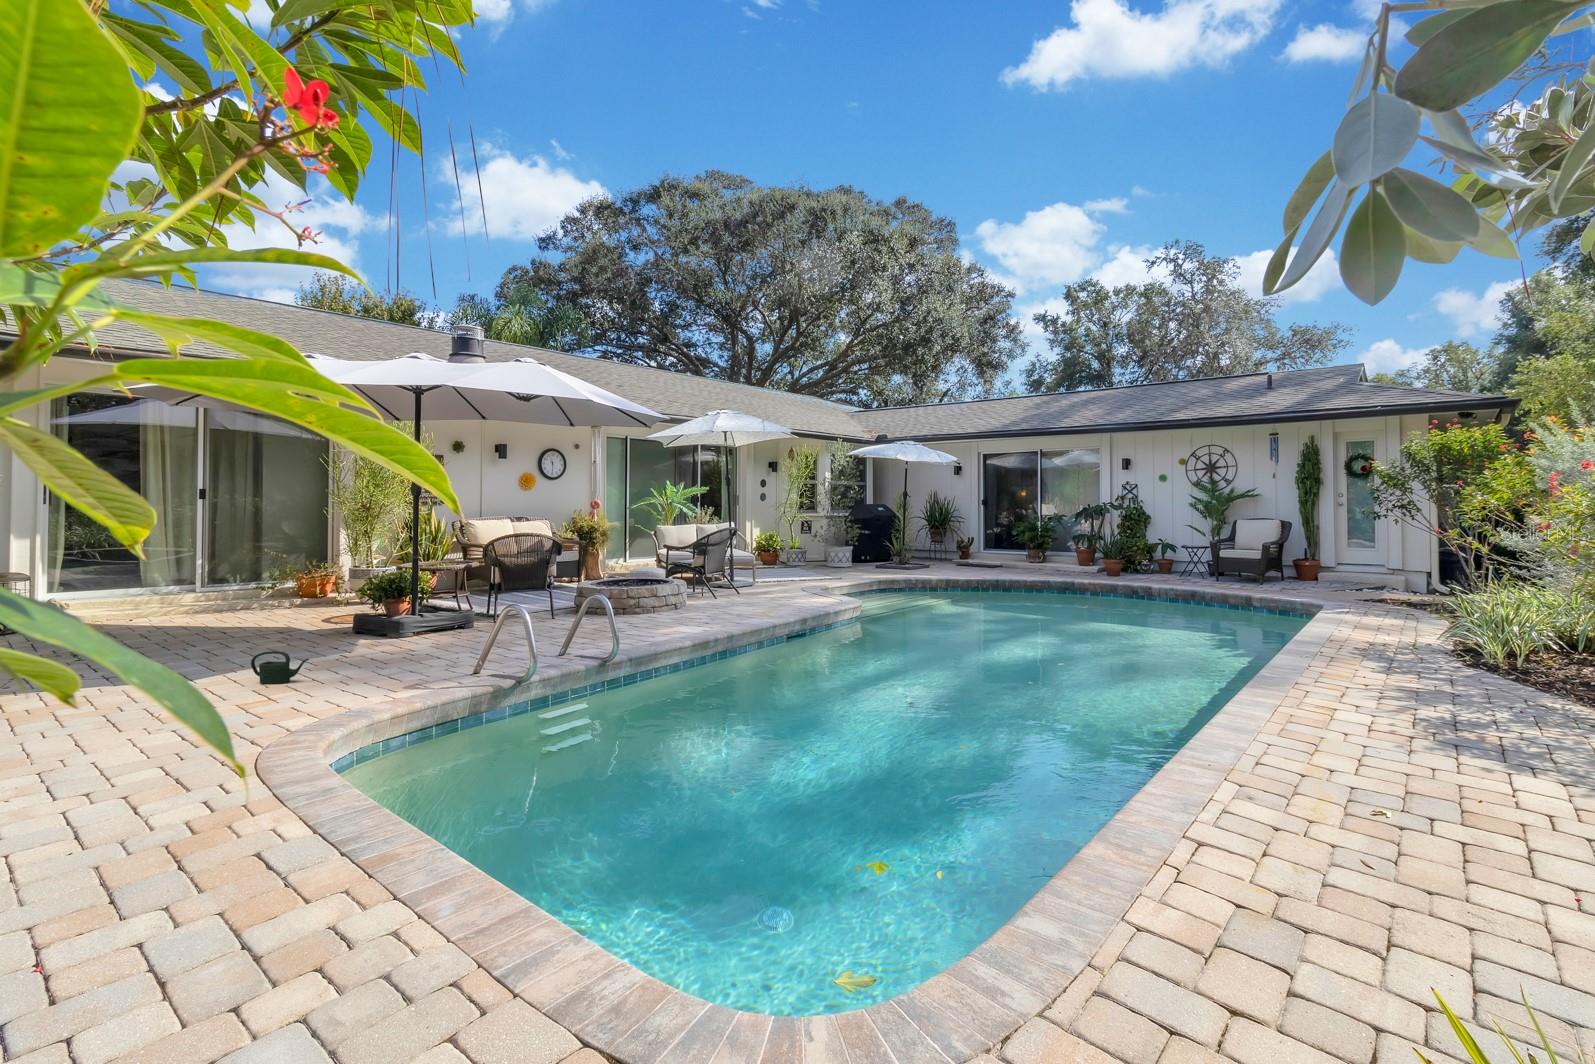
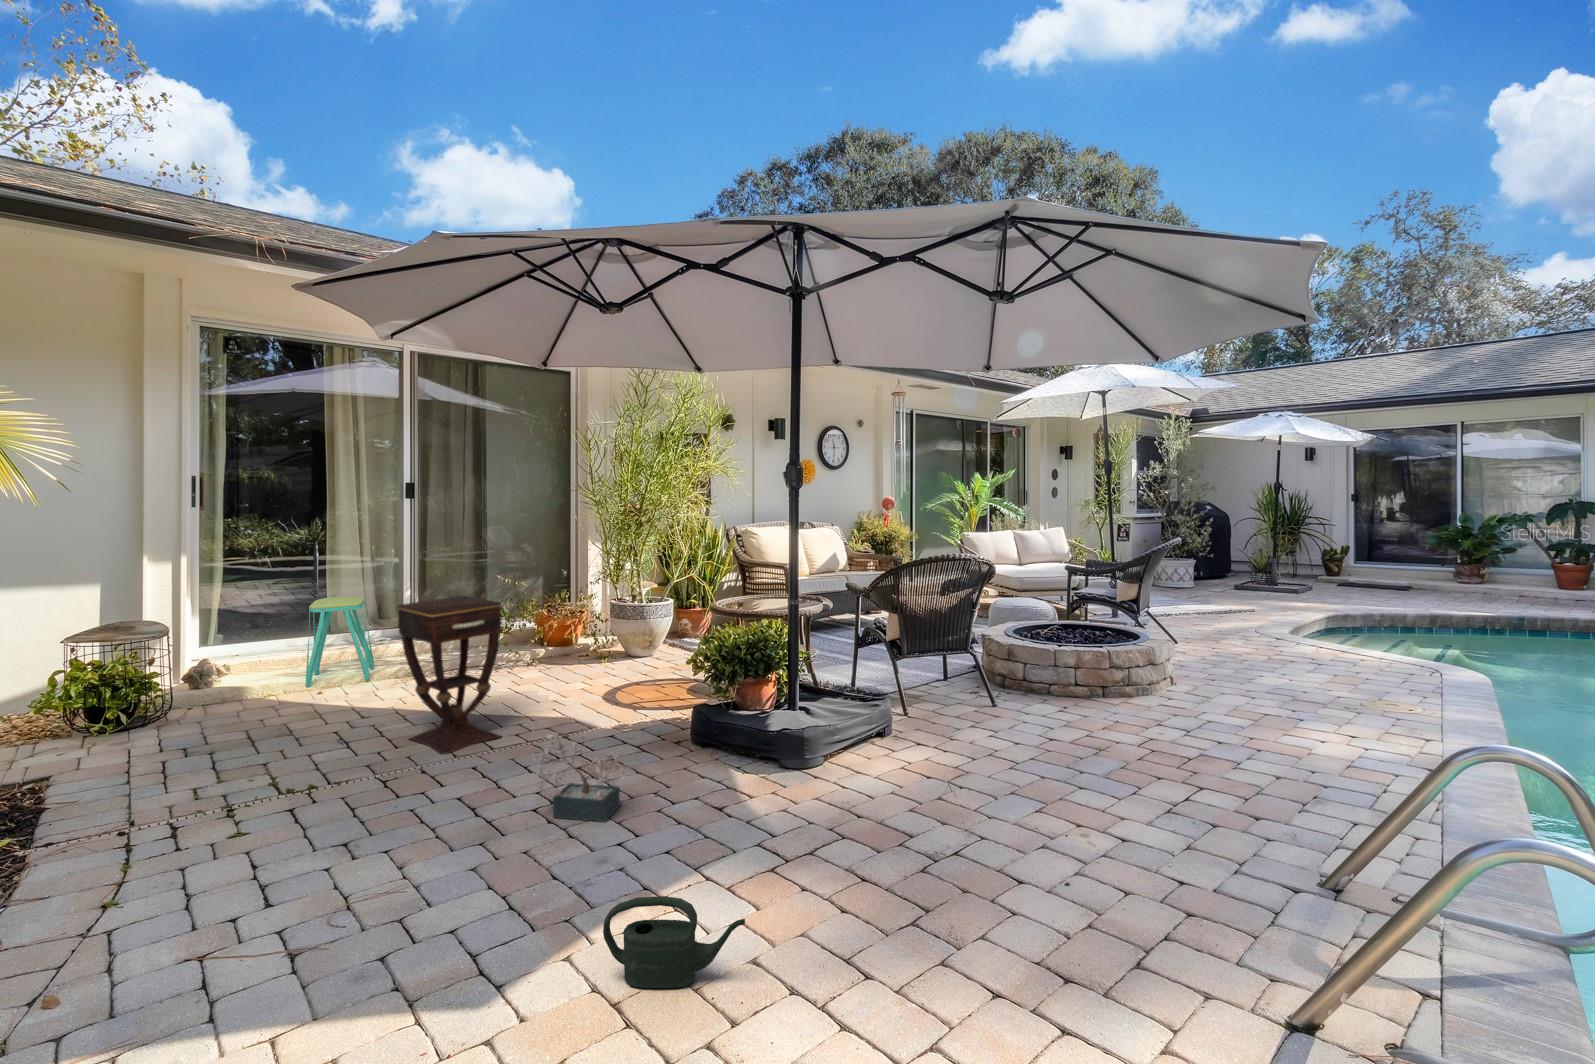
side table: none [180,555,246,638] -> present [397,596,502,754]
stool: none [123,561,173,617] -> present [306,596,374,687]
decorative plant: none [245,614,300,654] -> present [532,730,629,822]

